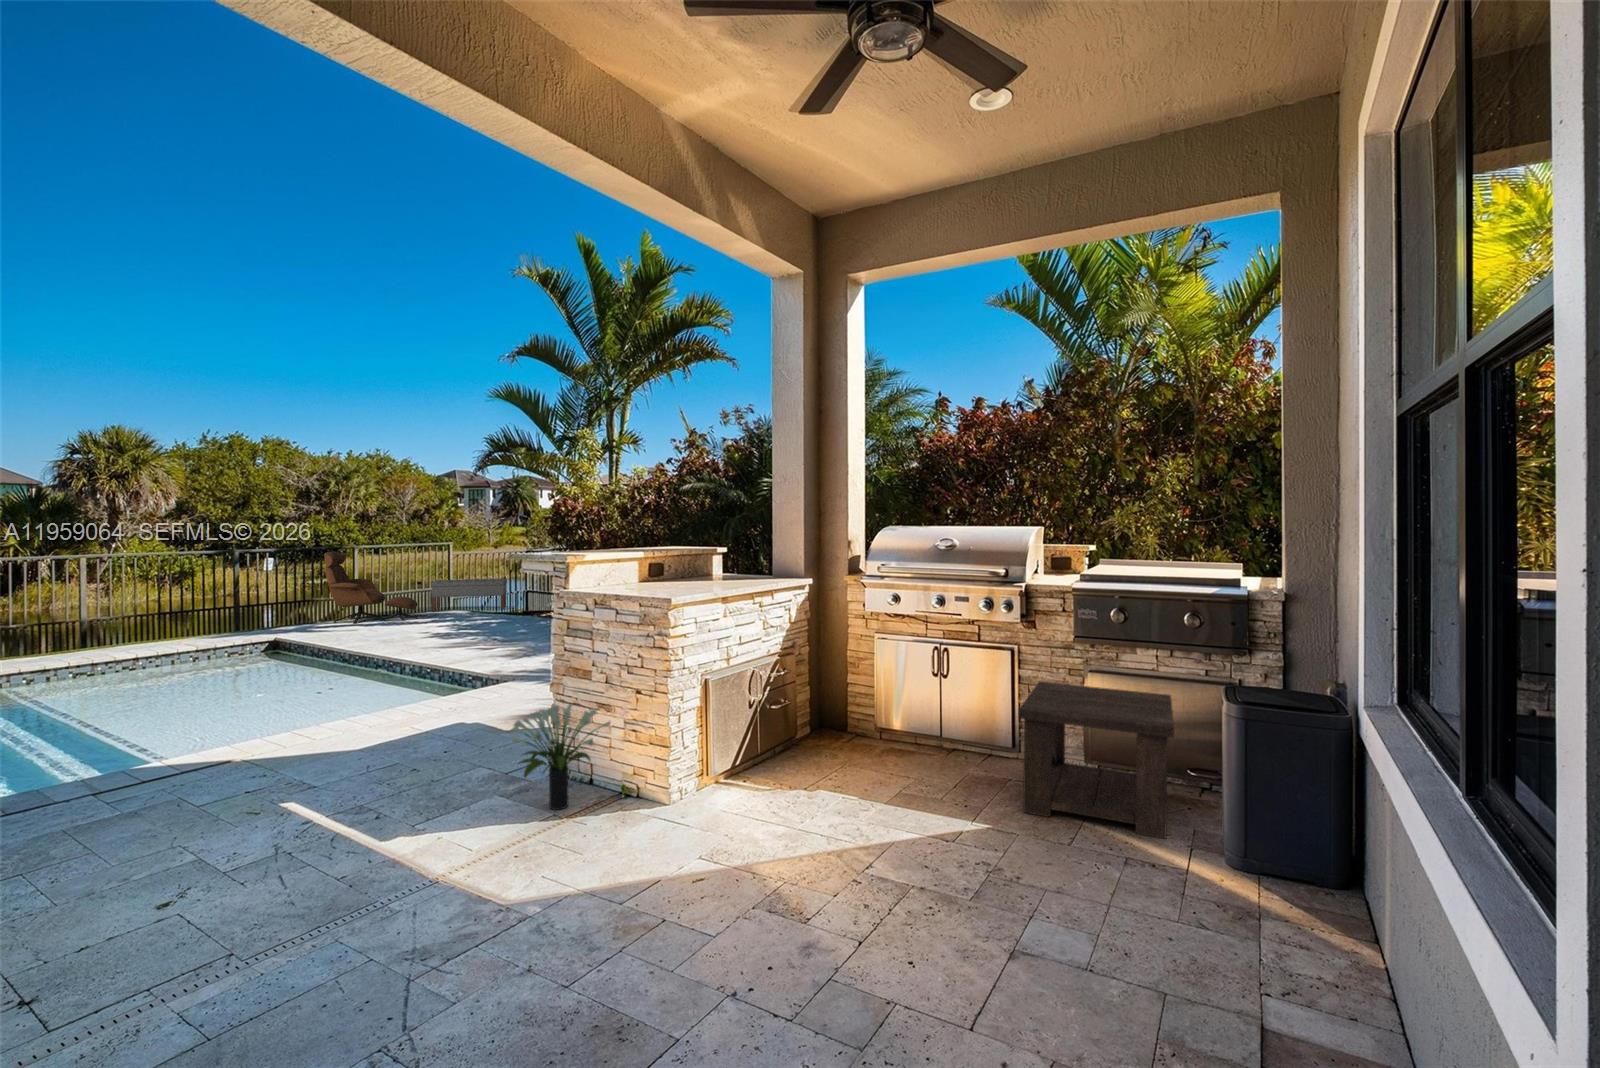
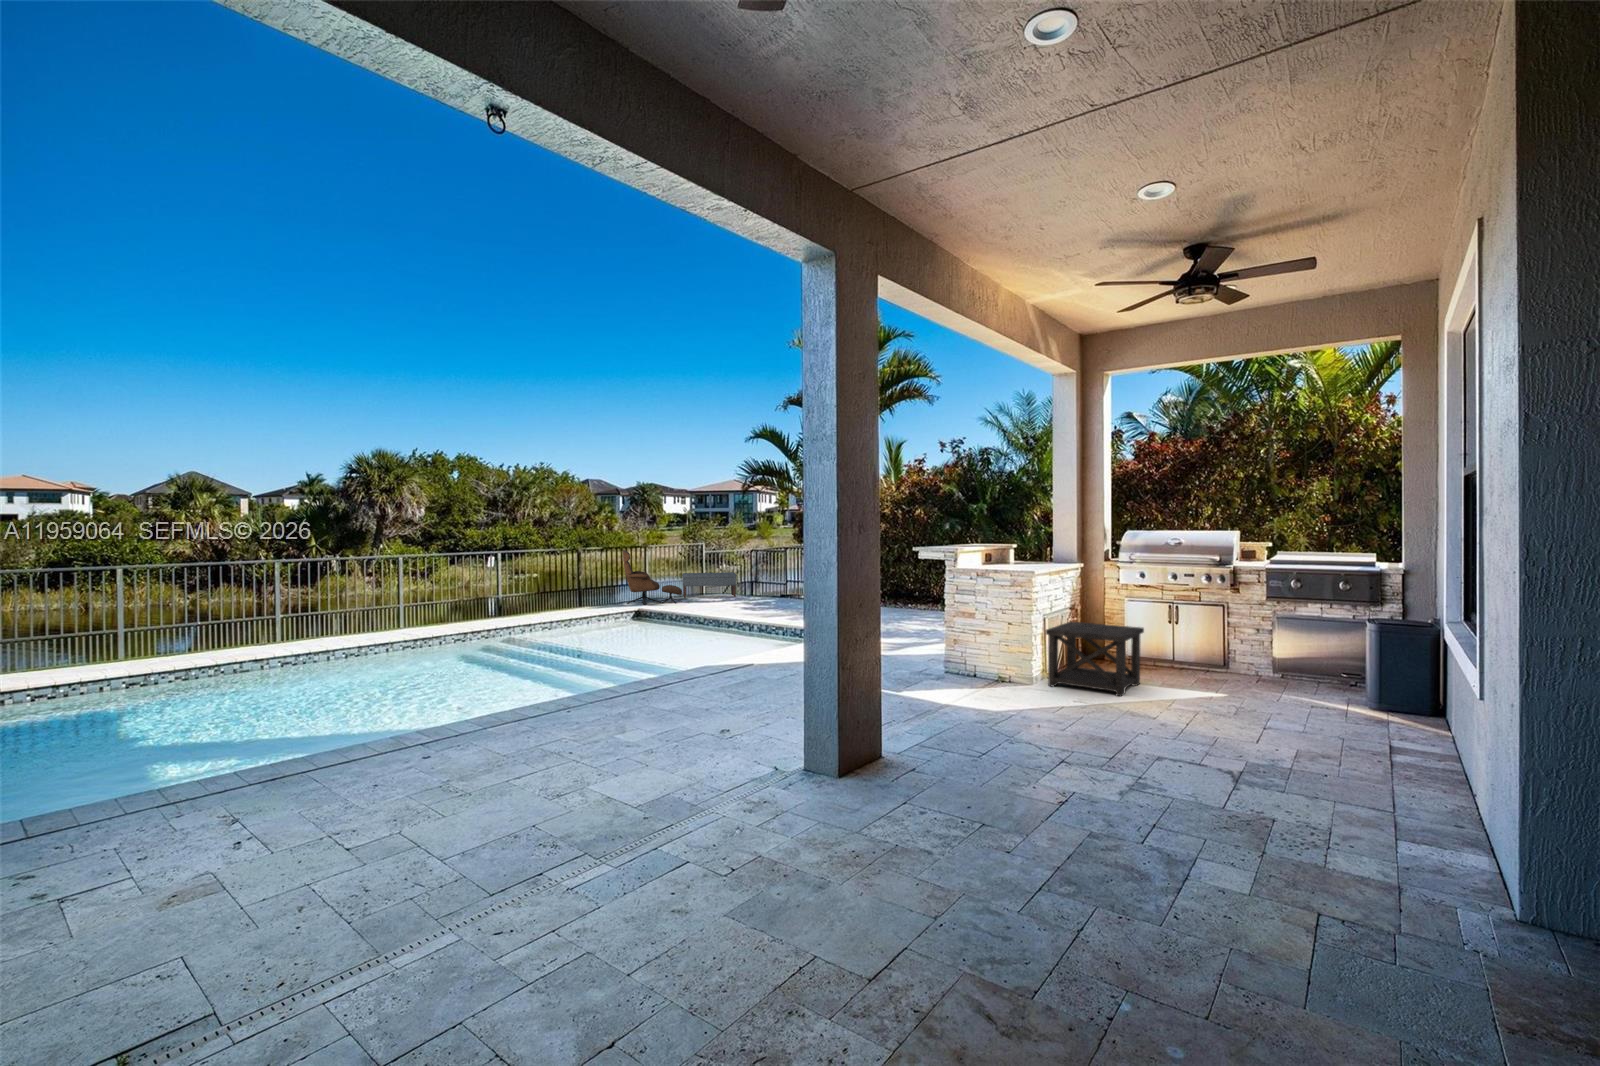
side table: present [1019,682,1174,839] -> present [1046,622,1144,696]
potted plant: present [510,704,610,810] -> none [944,630,998,688]

